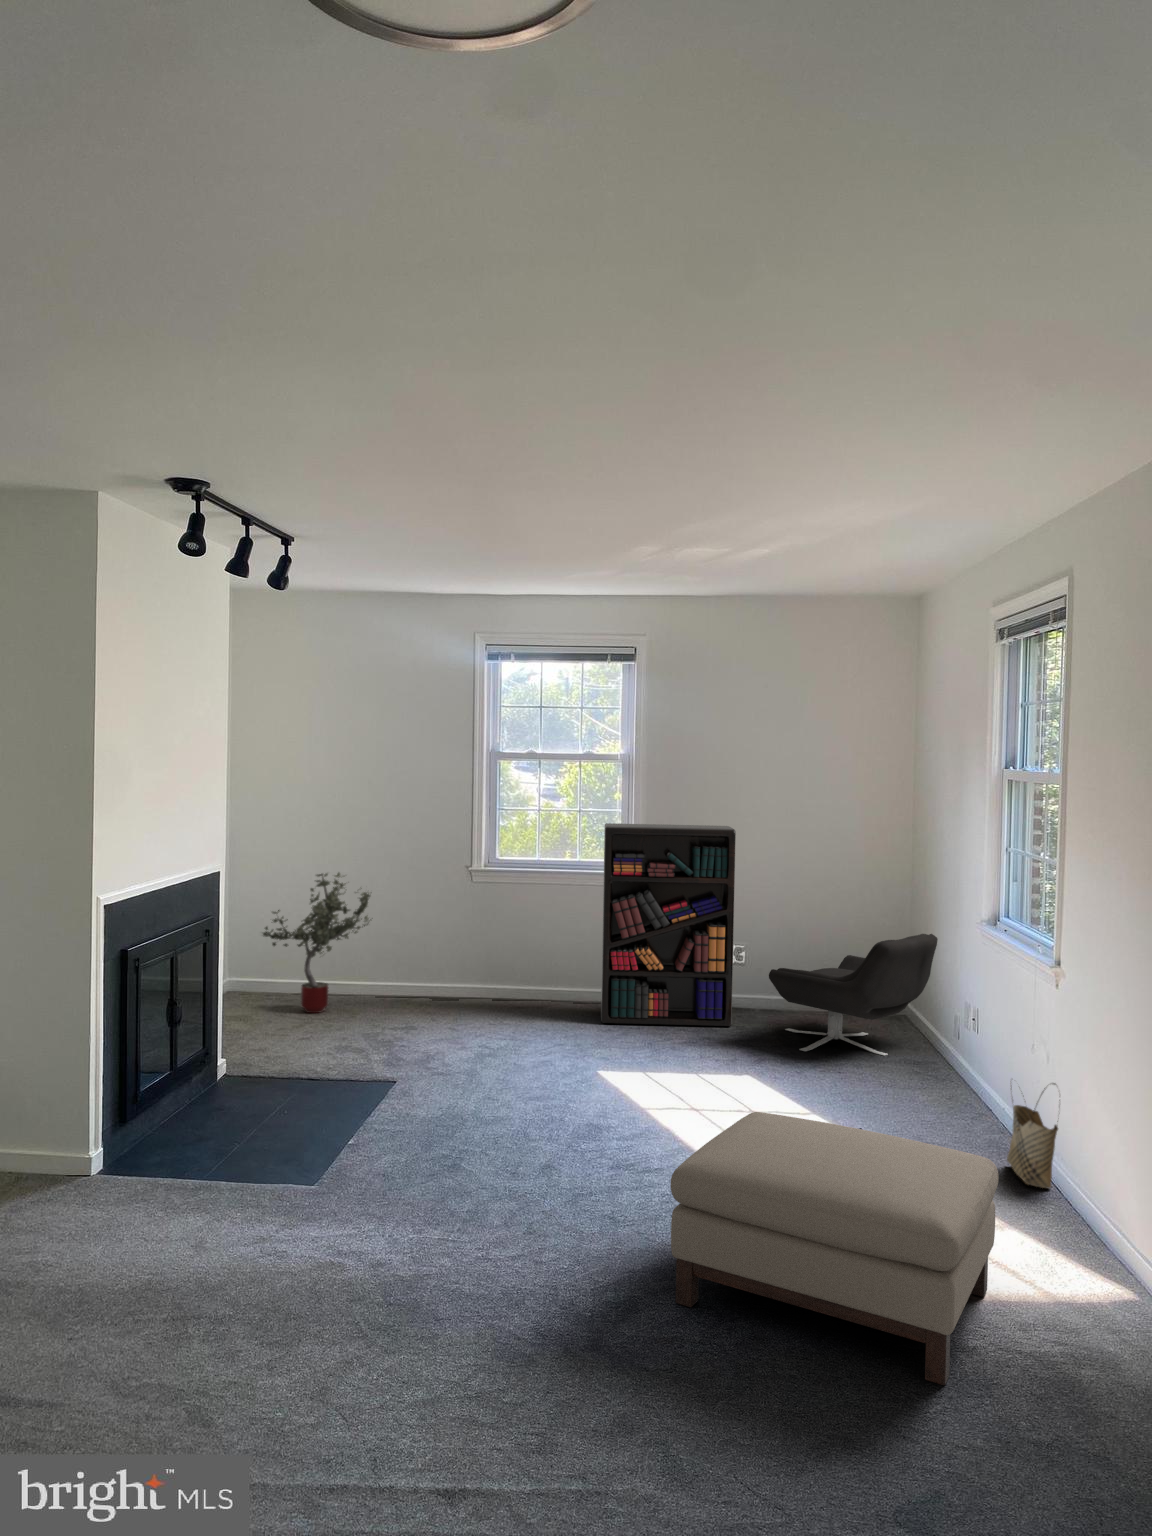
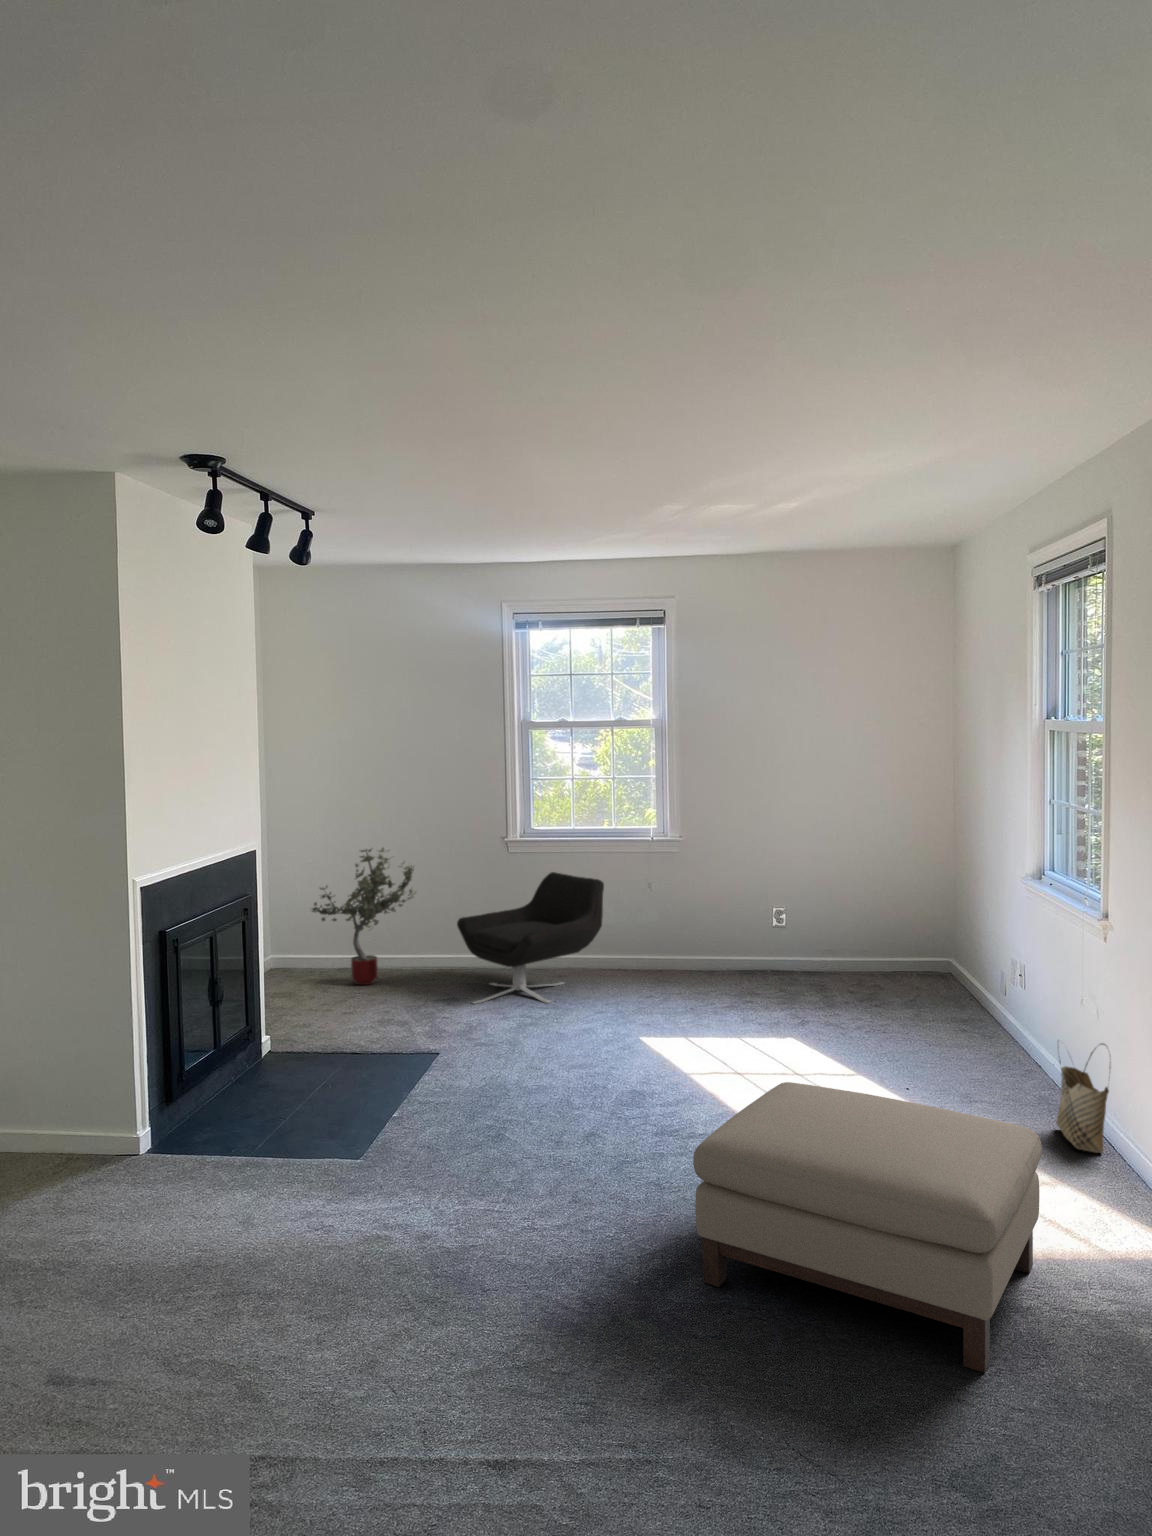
bookshelf: present [601,823,736,1026] -> none [642,788,775,988]
lounge chair: present [769,934,938,1056] -> present [457,872,604,1004]

